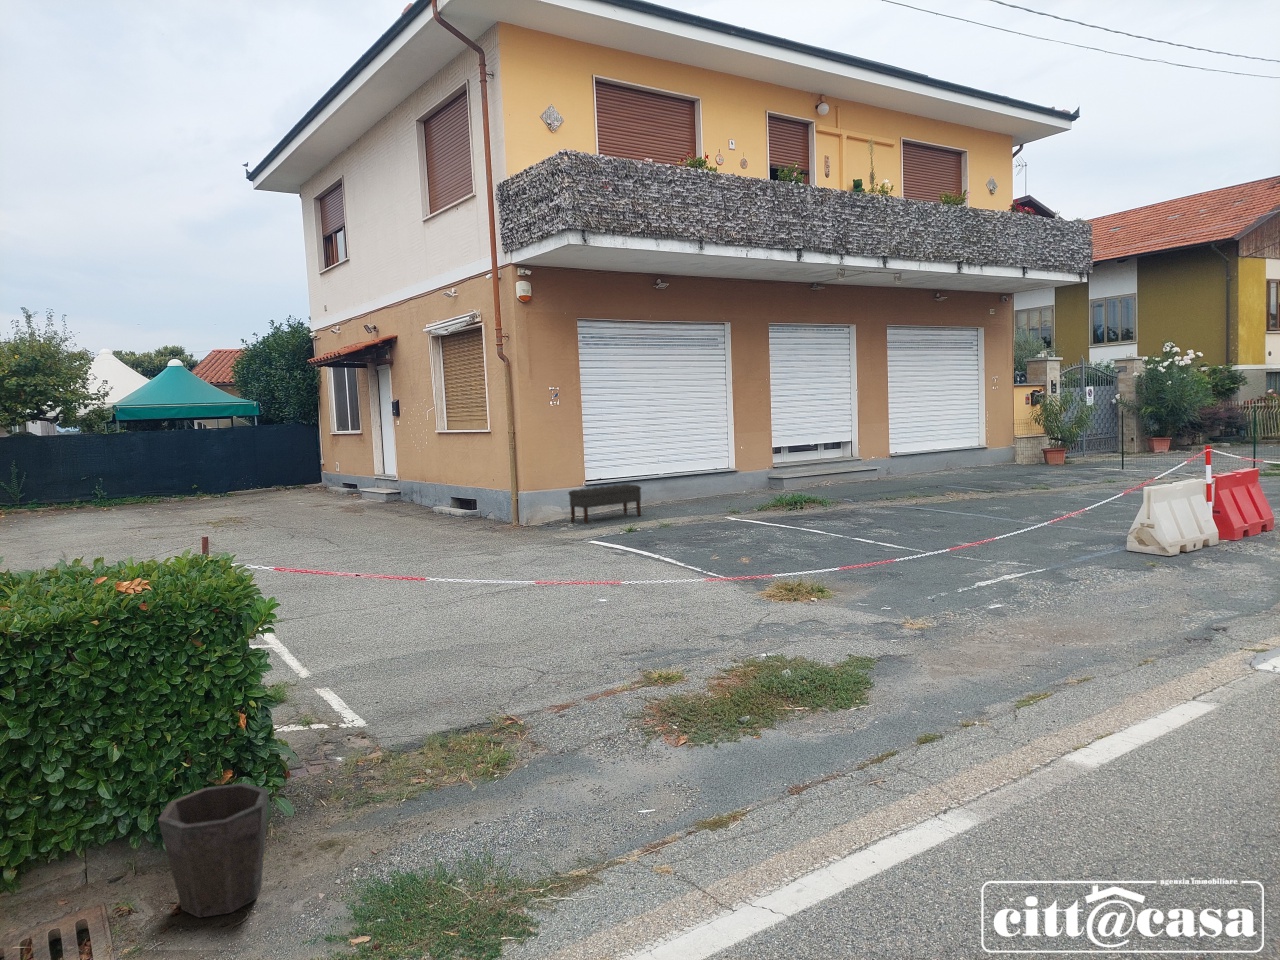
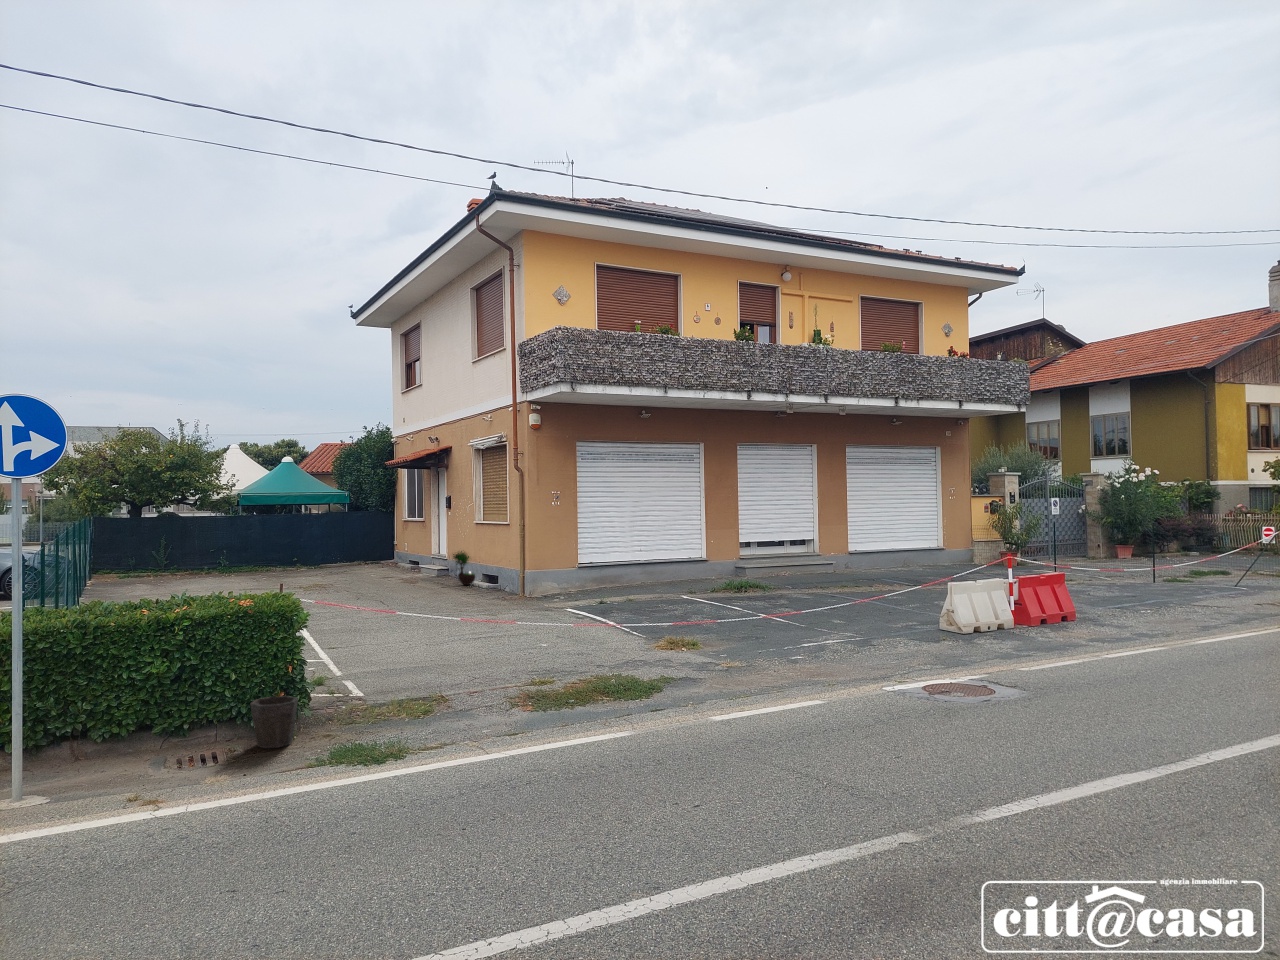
potted tree: none [409,463,442,511] -> present [453,551,475,585]
bench: present [569,484,641,524] -> none [563,569,620,598]

